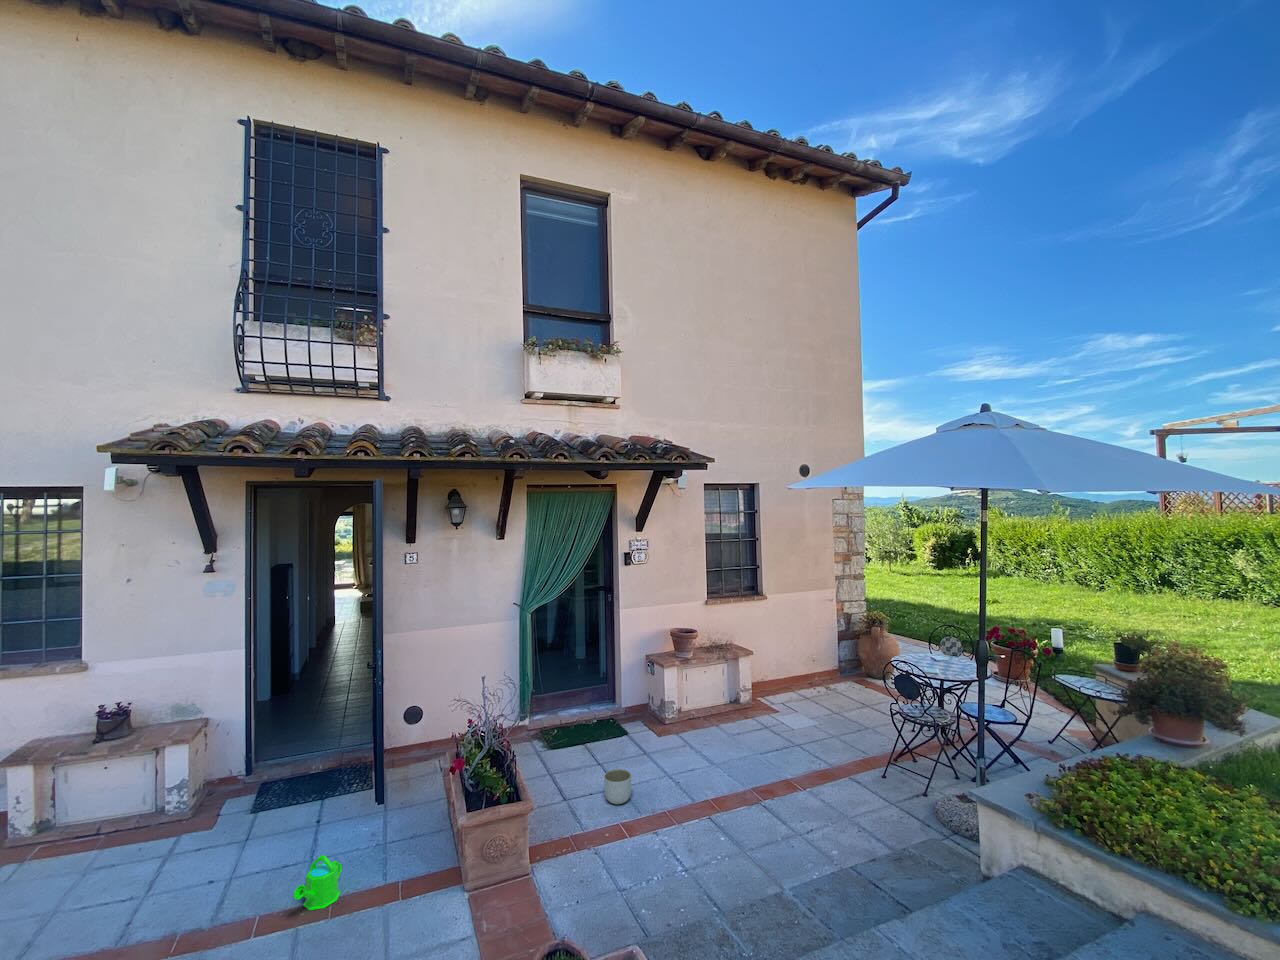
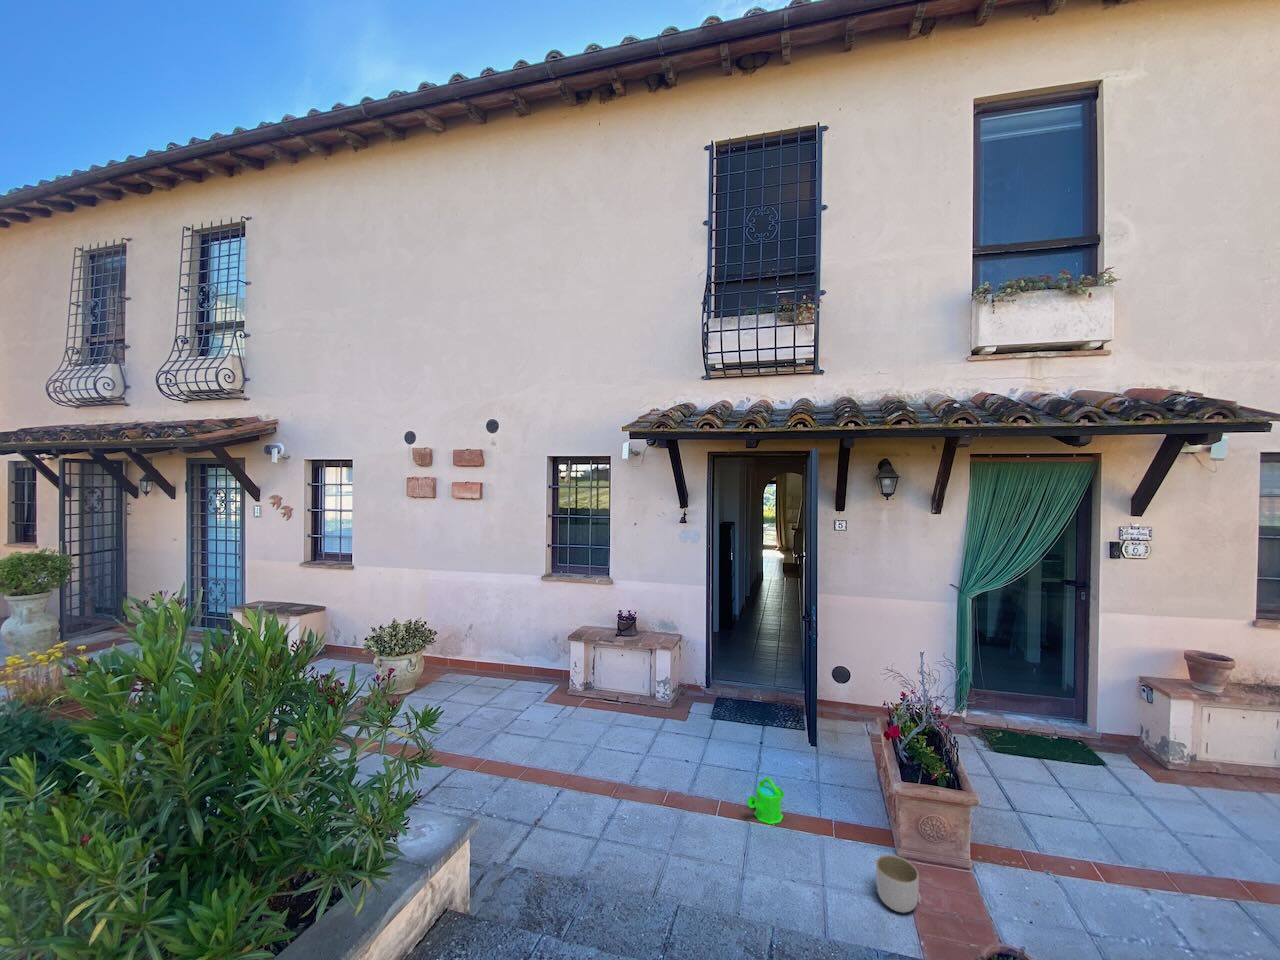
planter: present [604,769,631,804] -> present [876,855,919,913]

